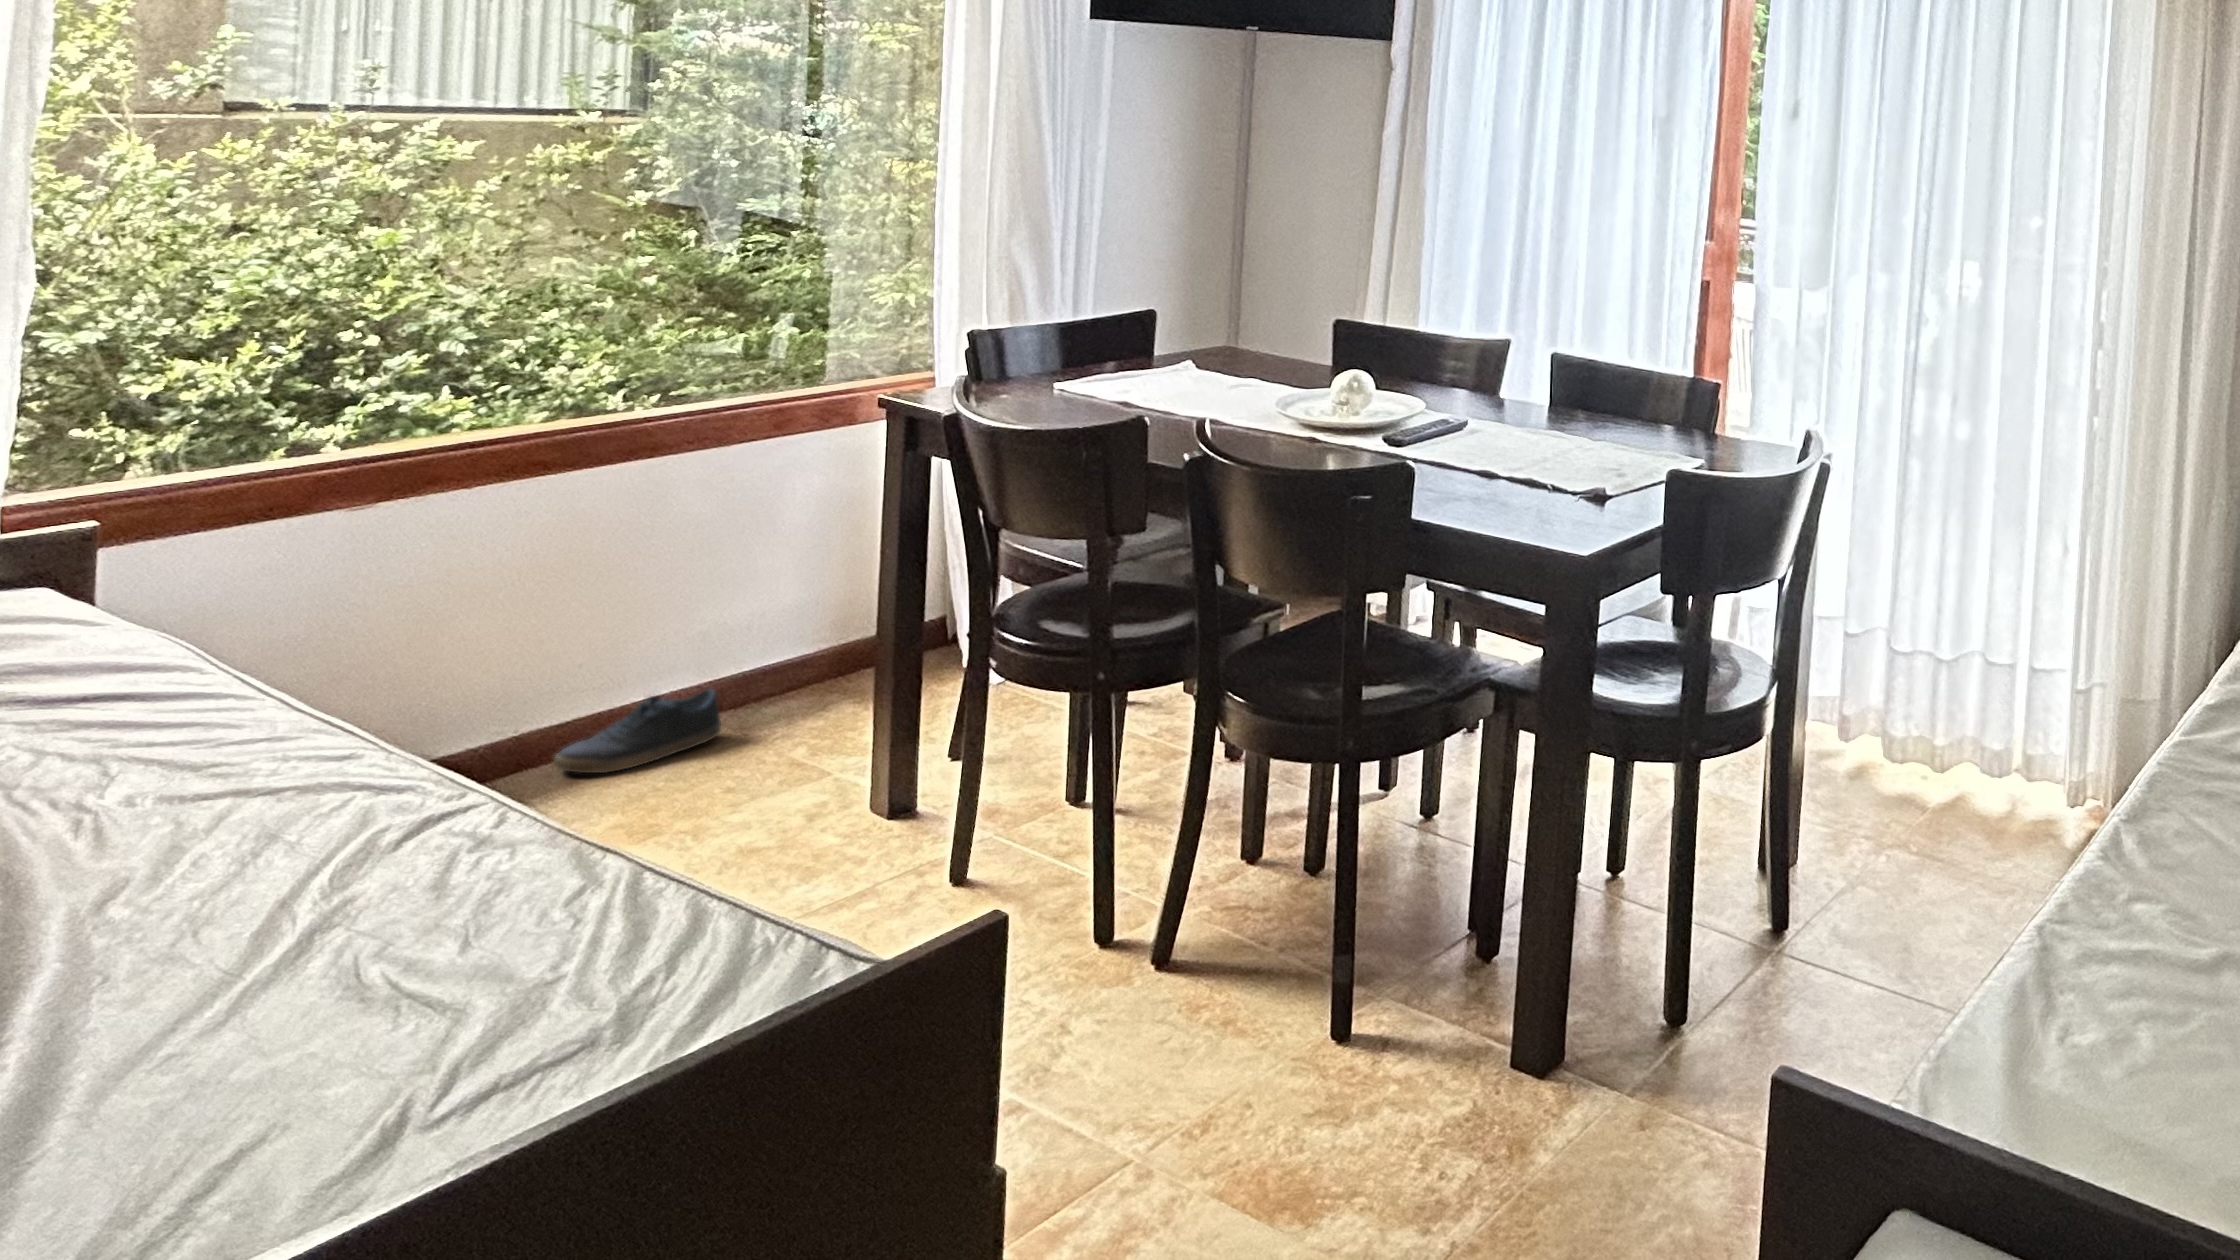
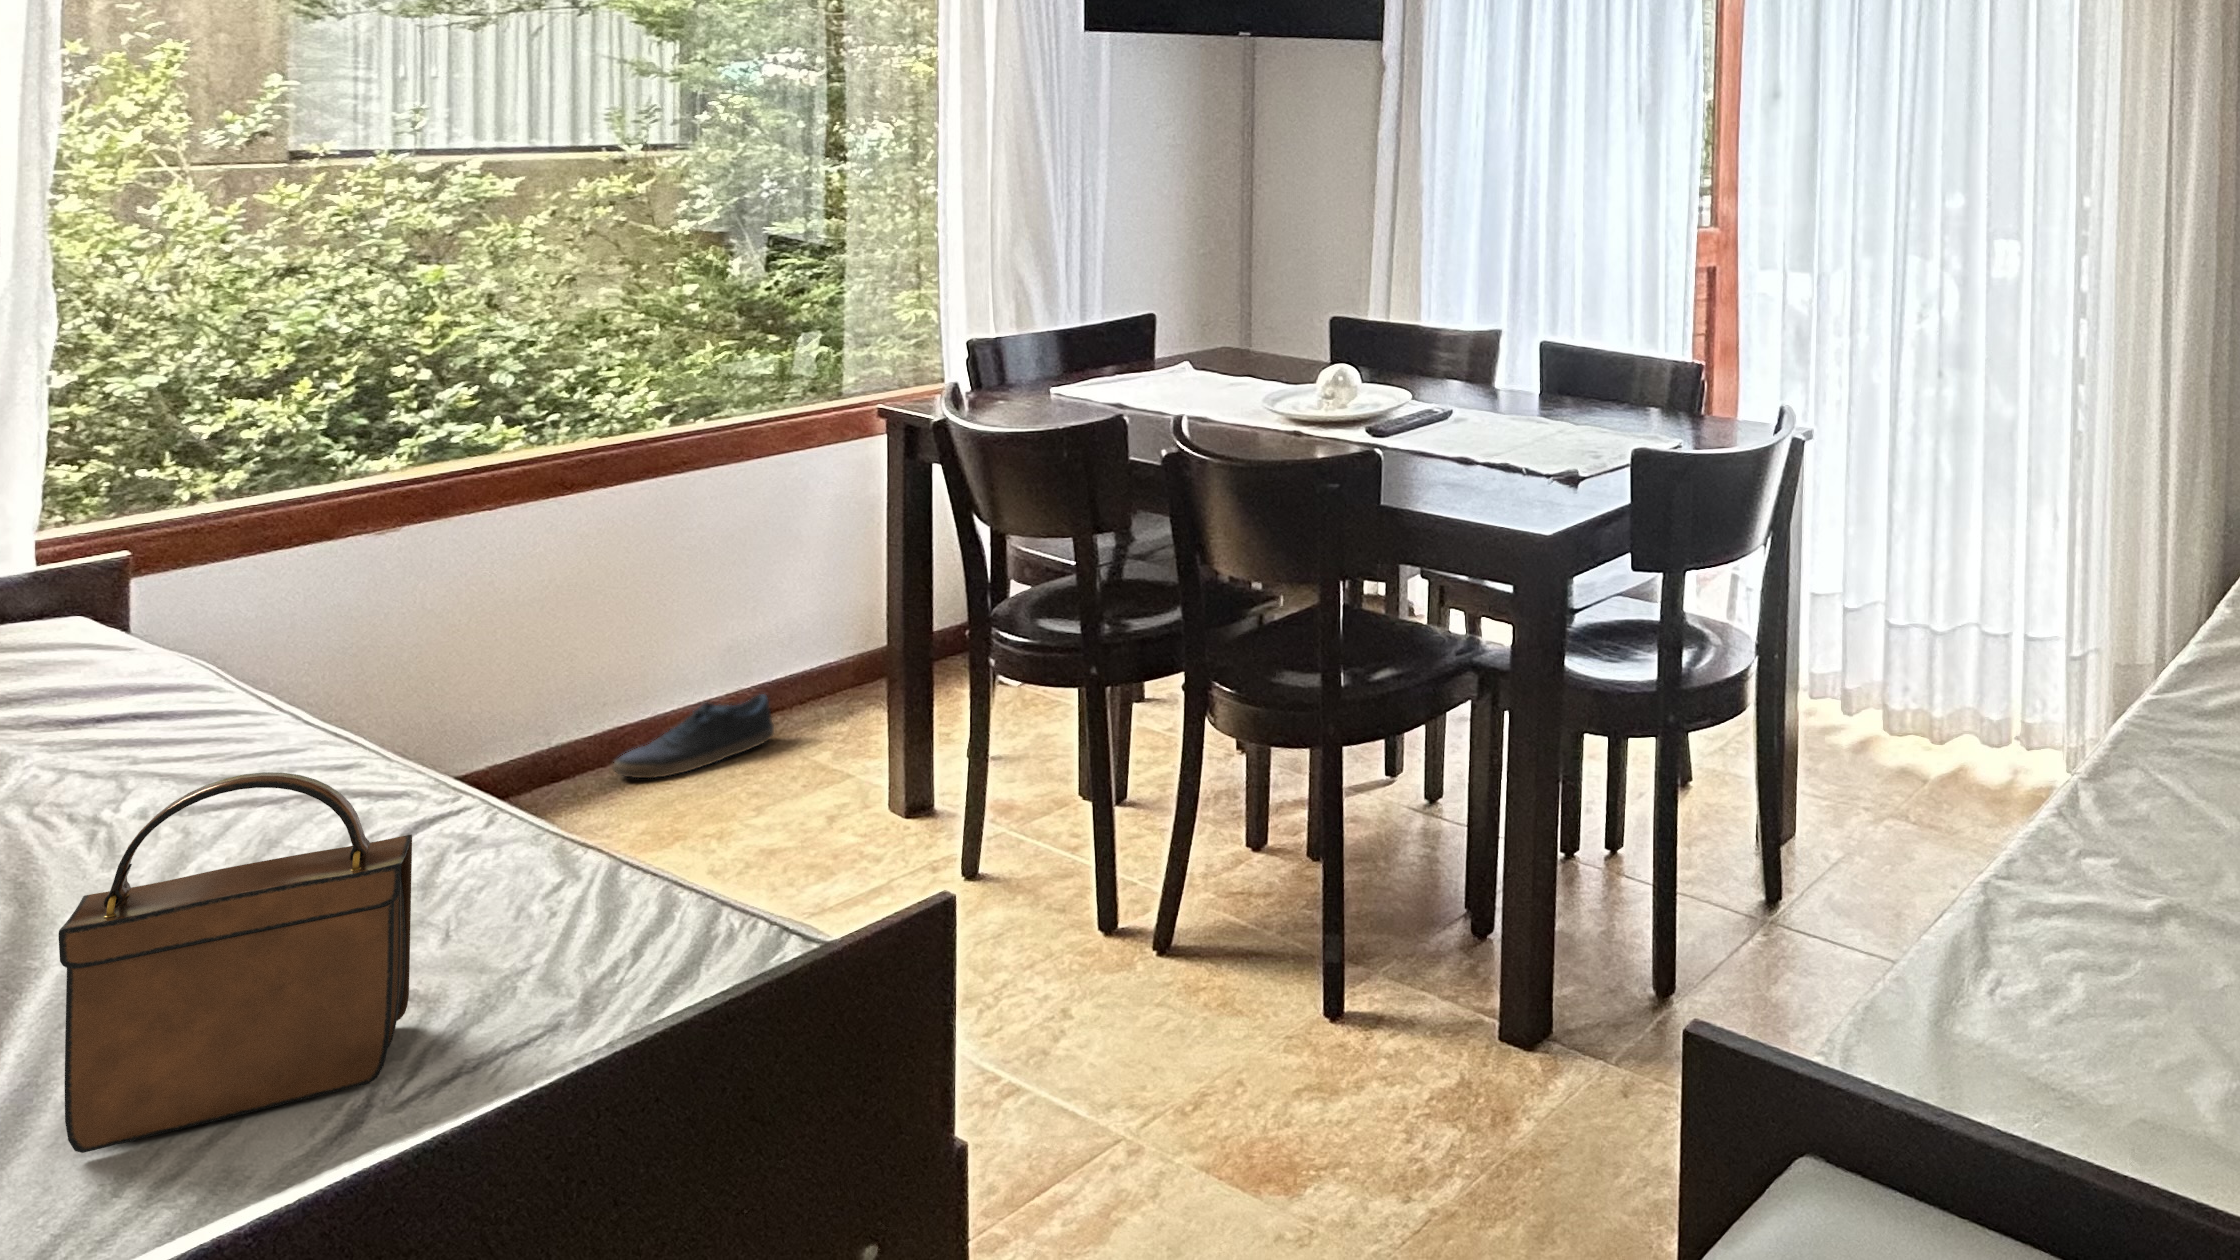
handbag: none [106,770,461,1163] -> present [59,772,412,1153]

